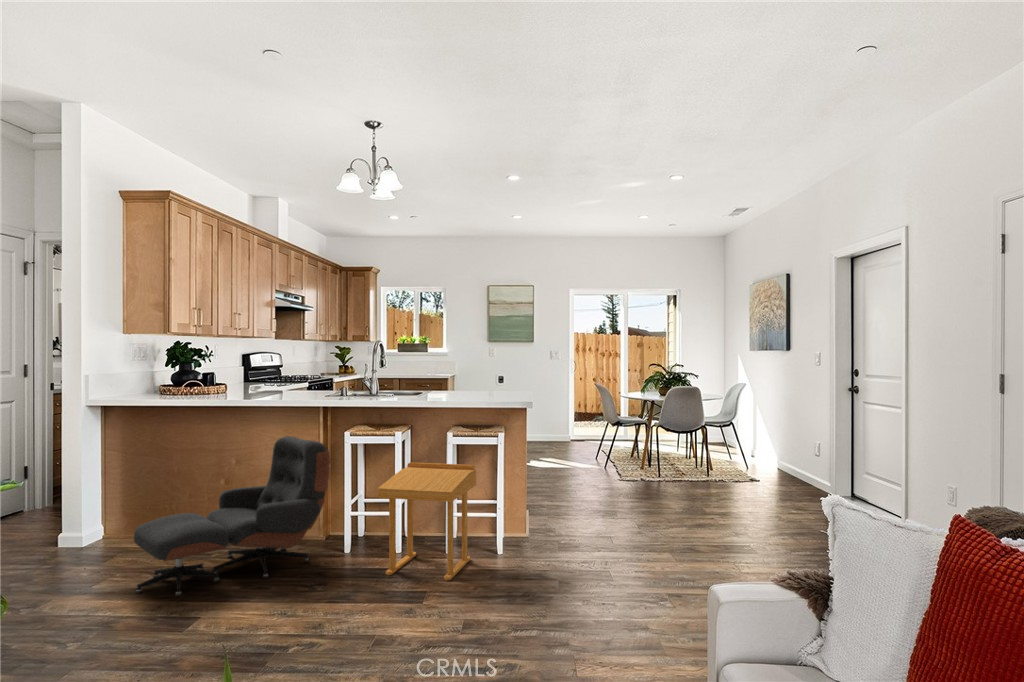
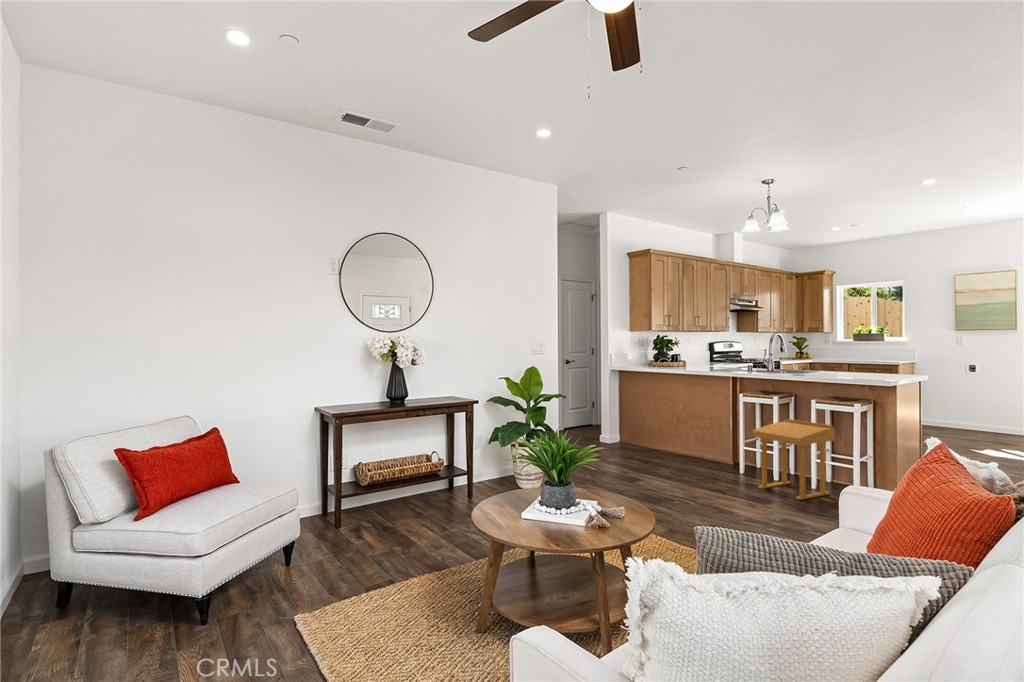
lounge chair: present [134,436,330,596] -> none [621,394,728,474]

